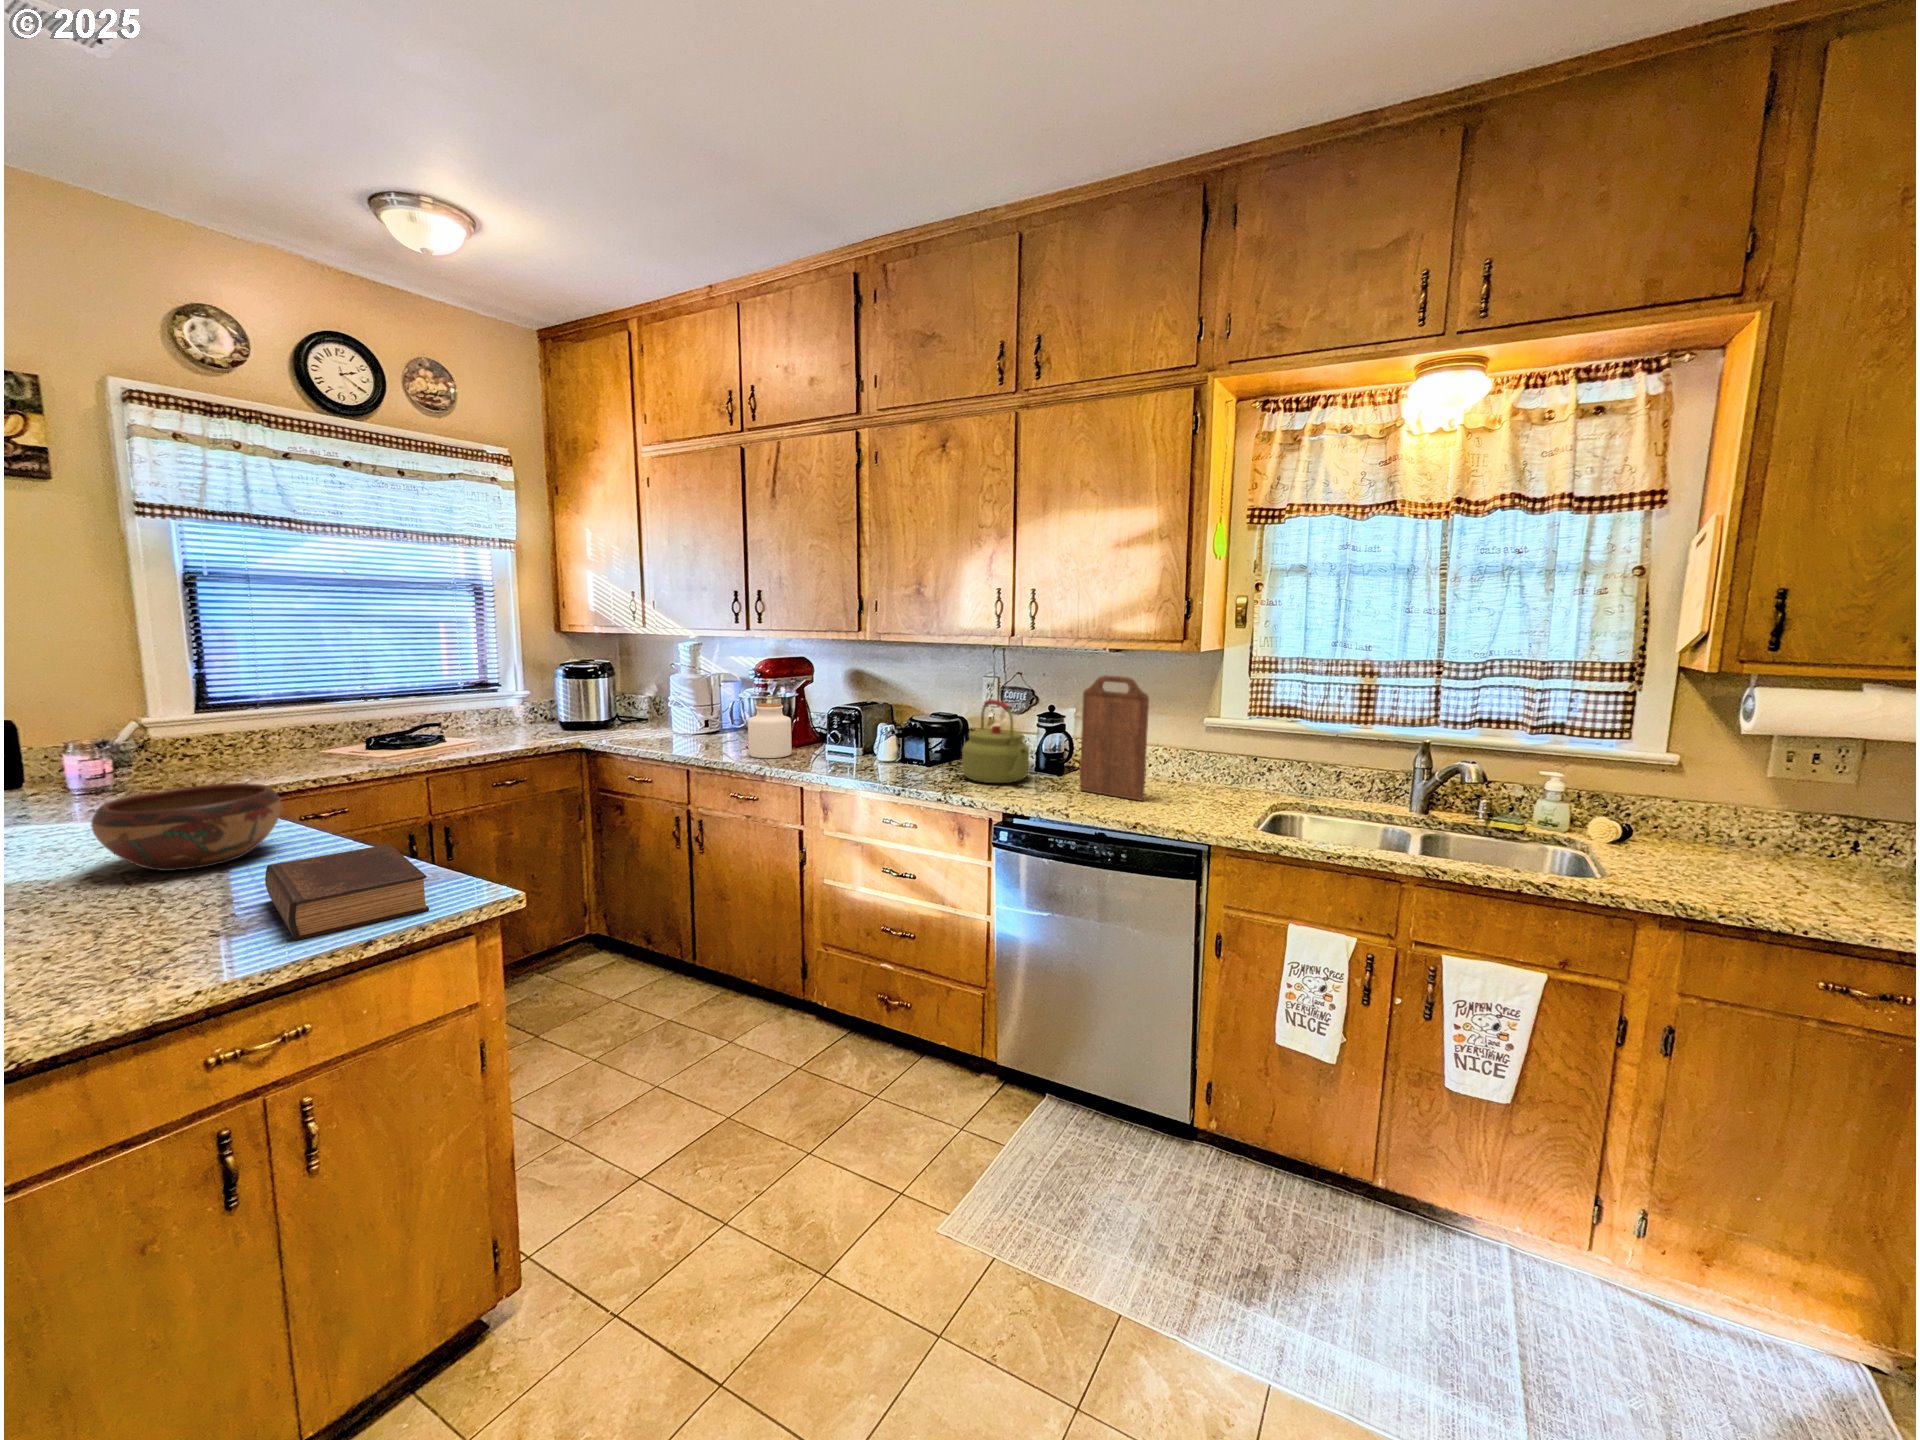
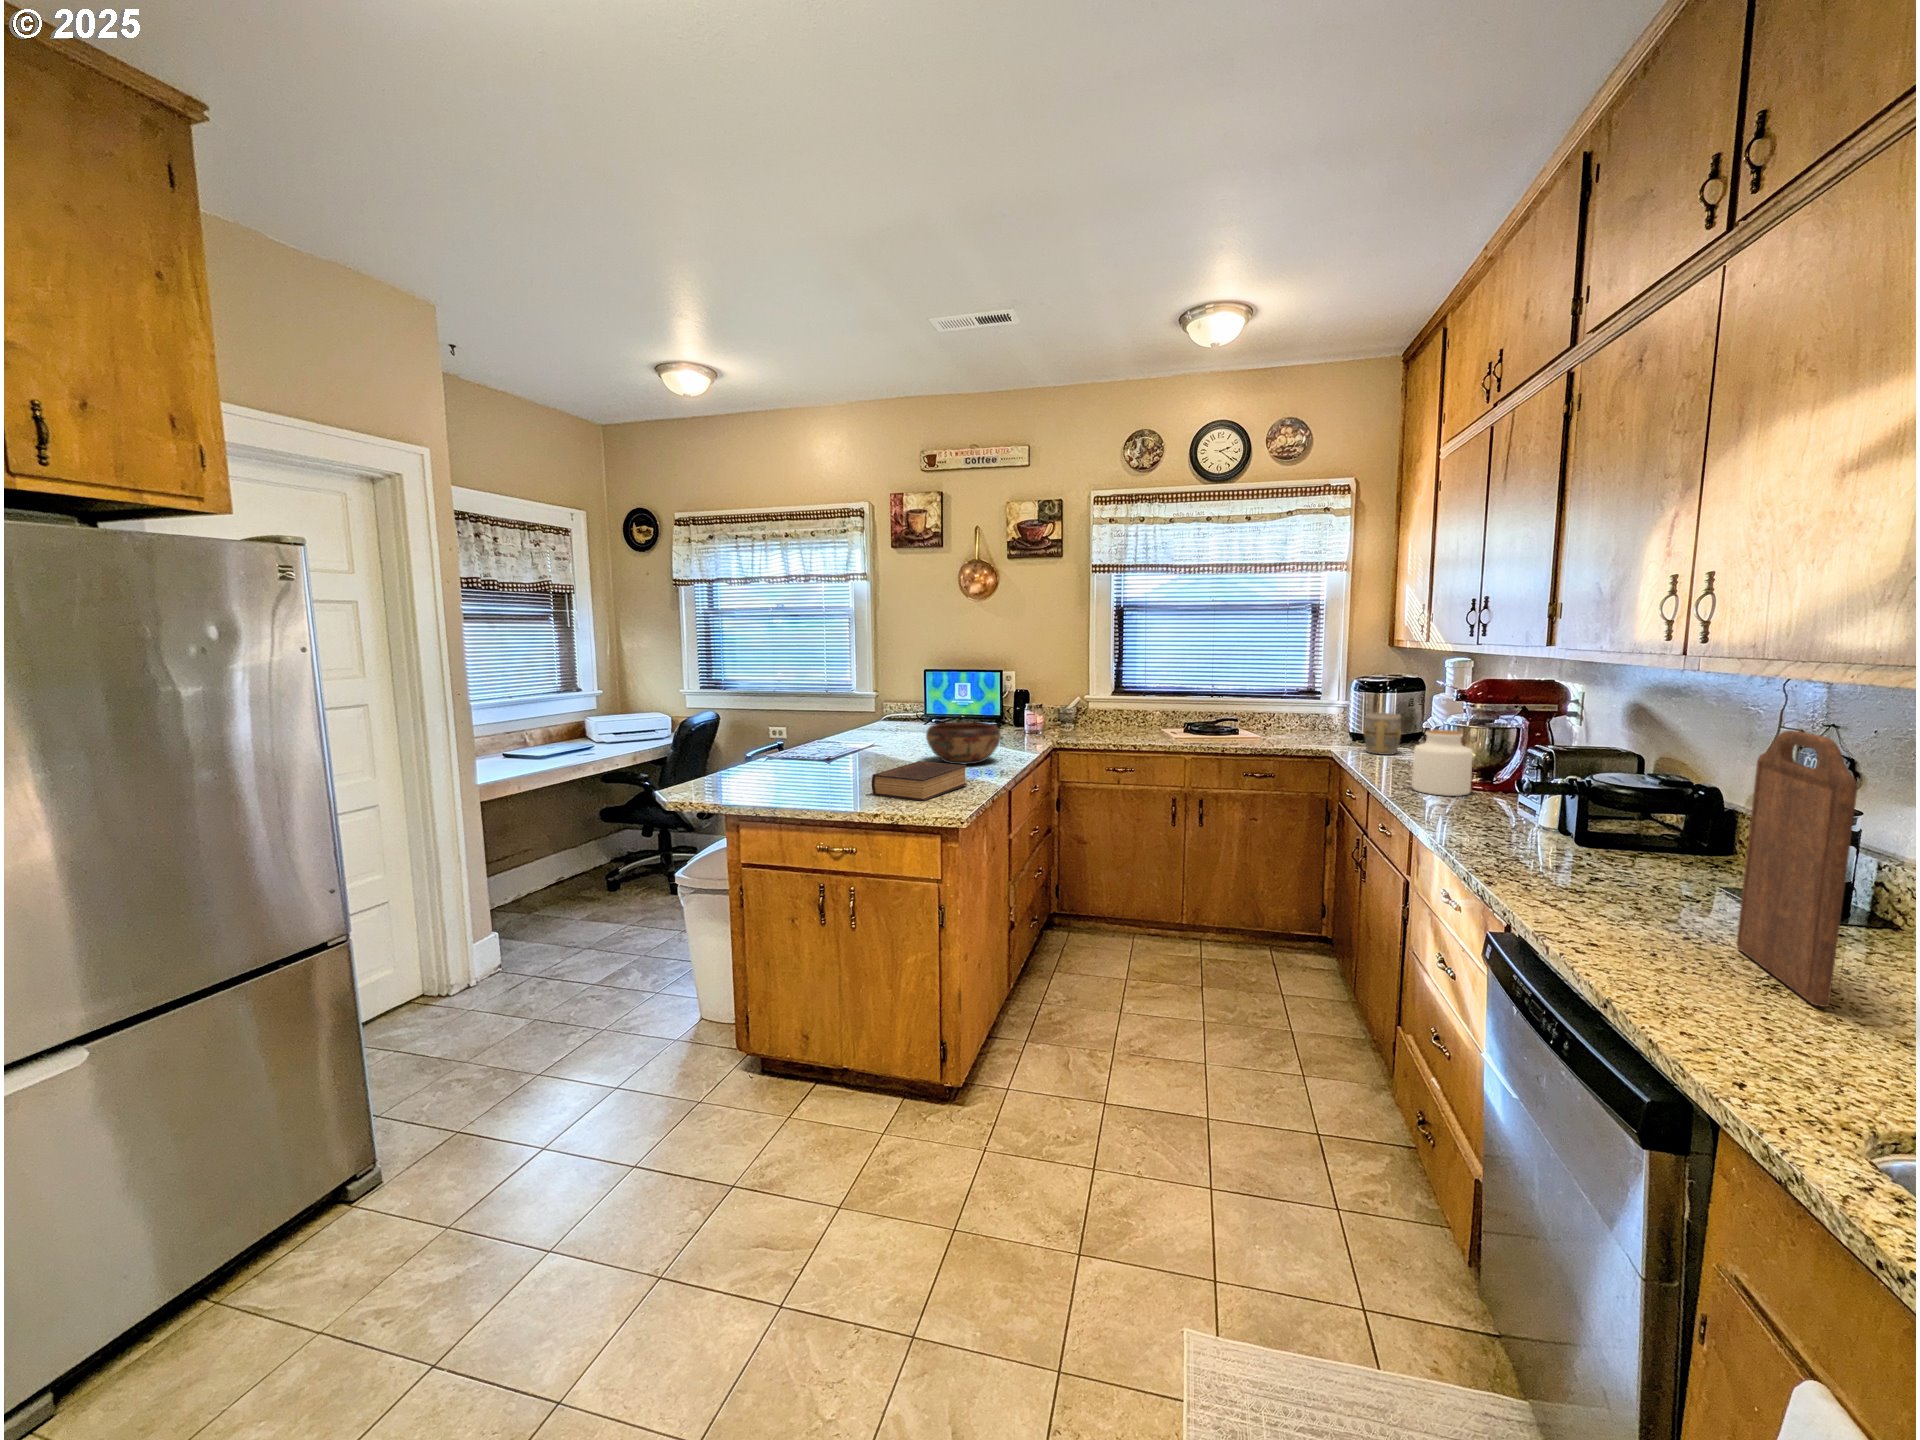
mug: none [617,697,652,738] -> present [1364,713,1401,755]
kettle: present [962,700,1029,783] -> none [1573,757,1726,902]

